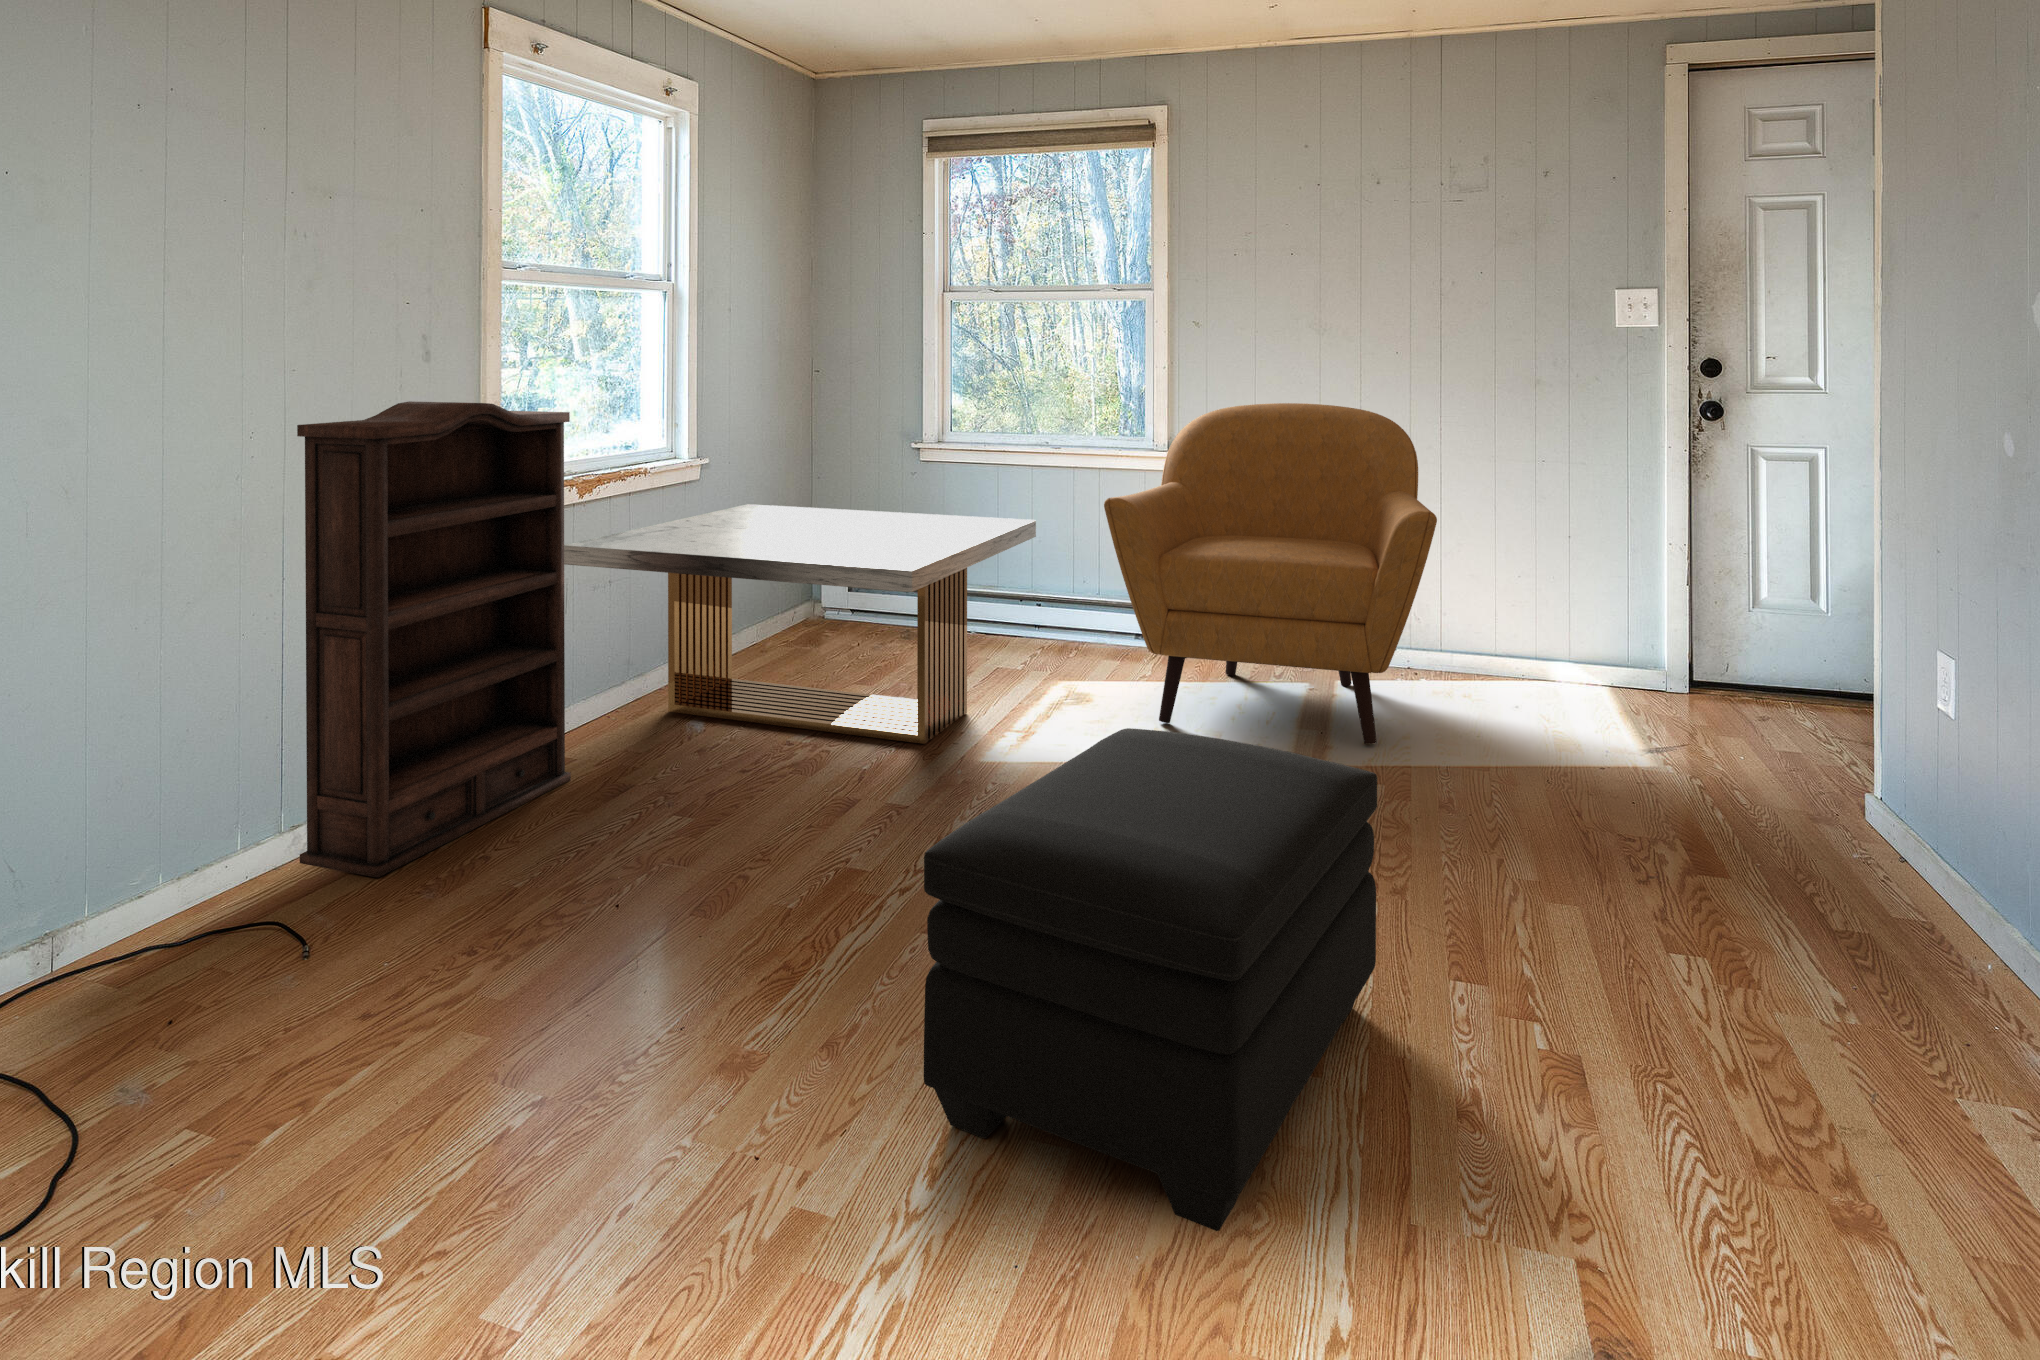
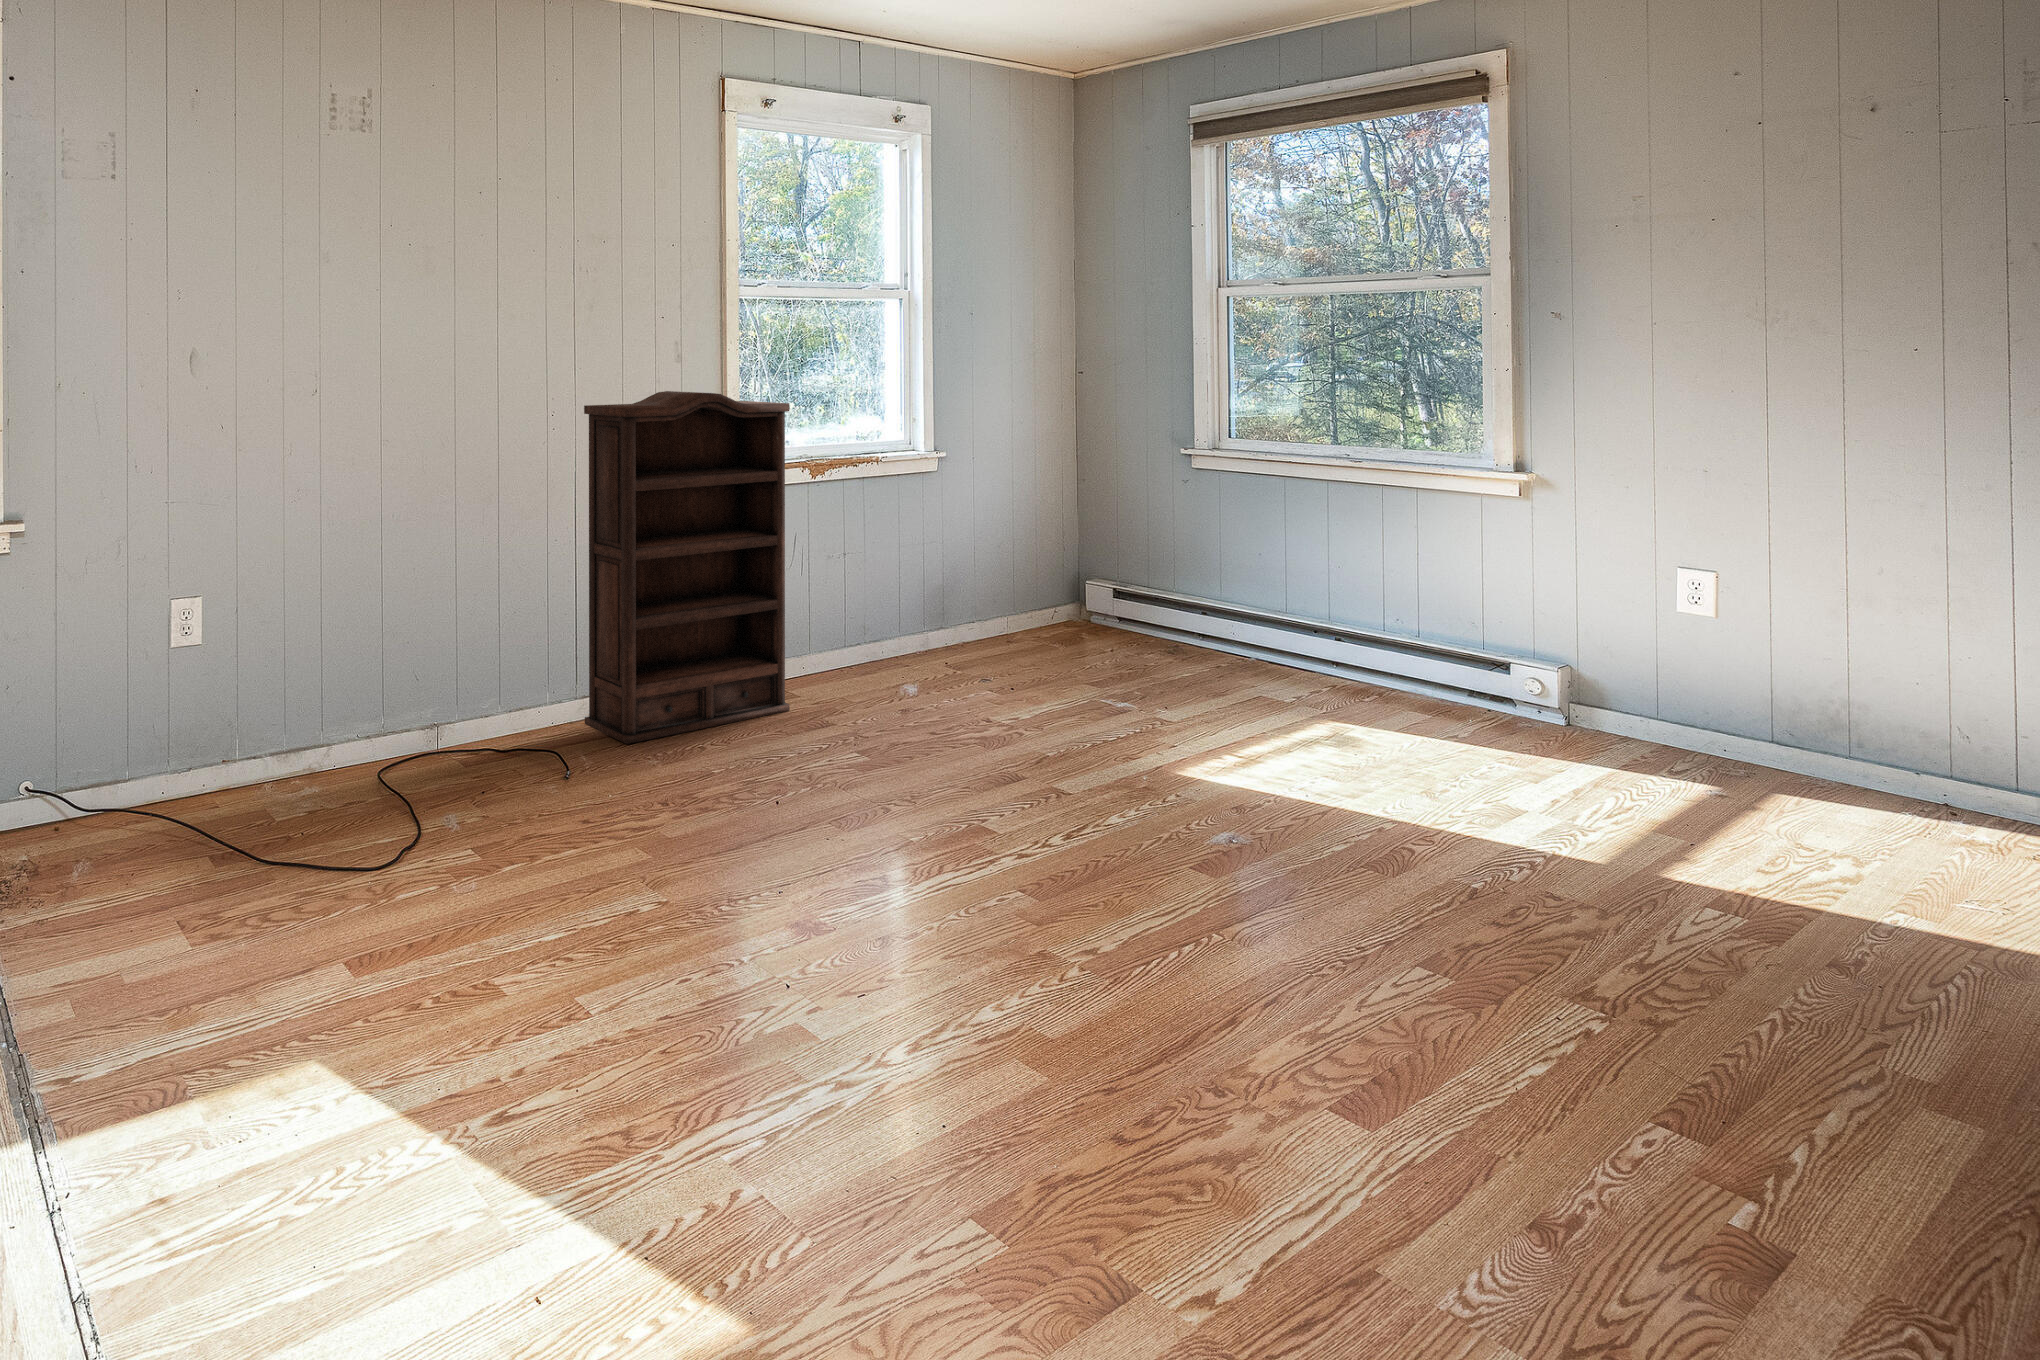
armchair: present [1104,403,1437,744] -> none [1357,420,1918,868]
coffee table: present [564,504,1036,744] -> none [799,499,1295,747]
ottoman: present [924,728,1377,1231] -> none [926,737,1506,1183]

